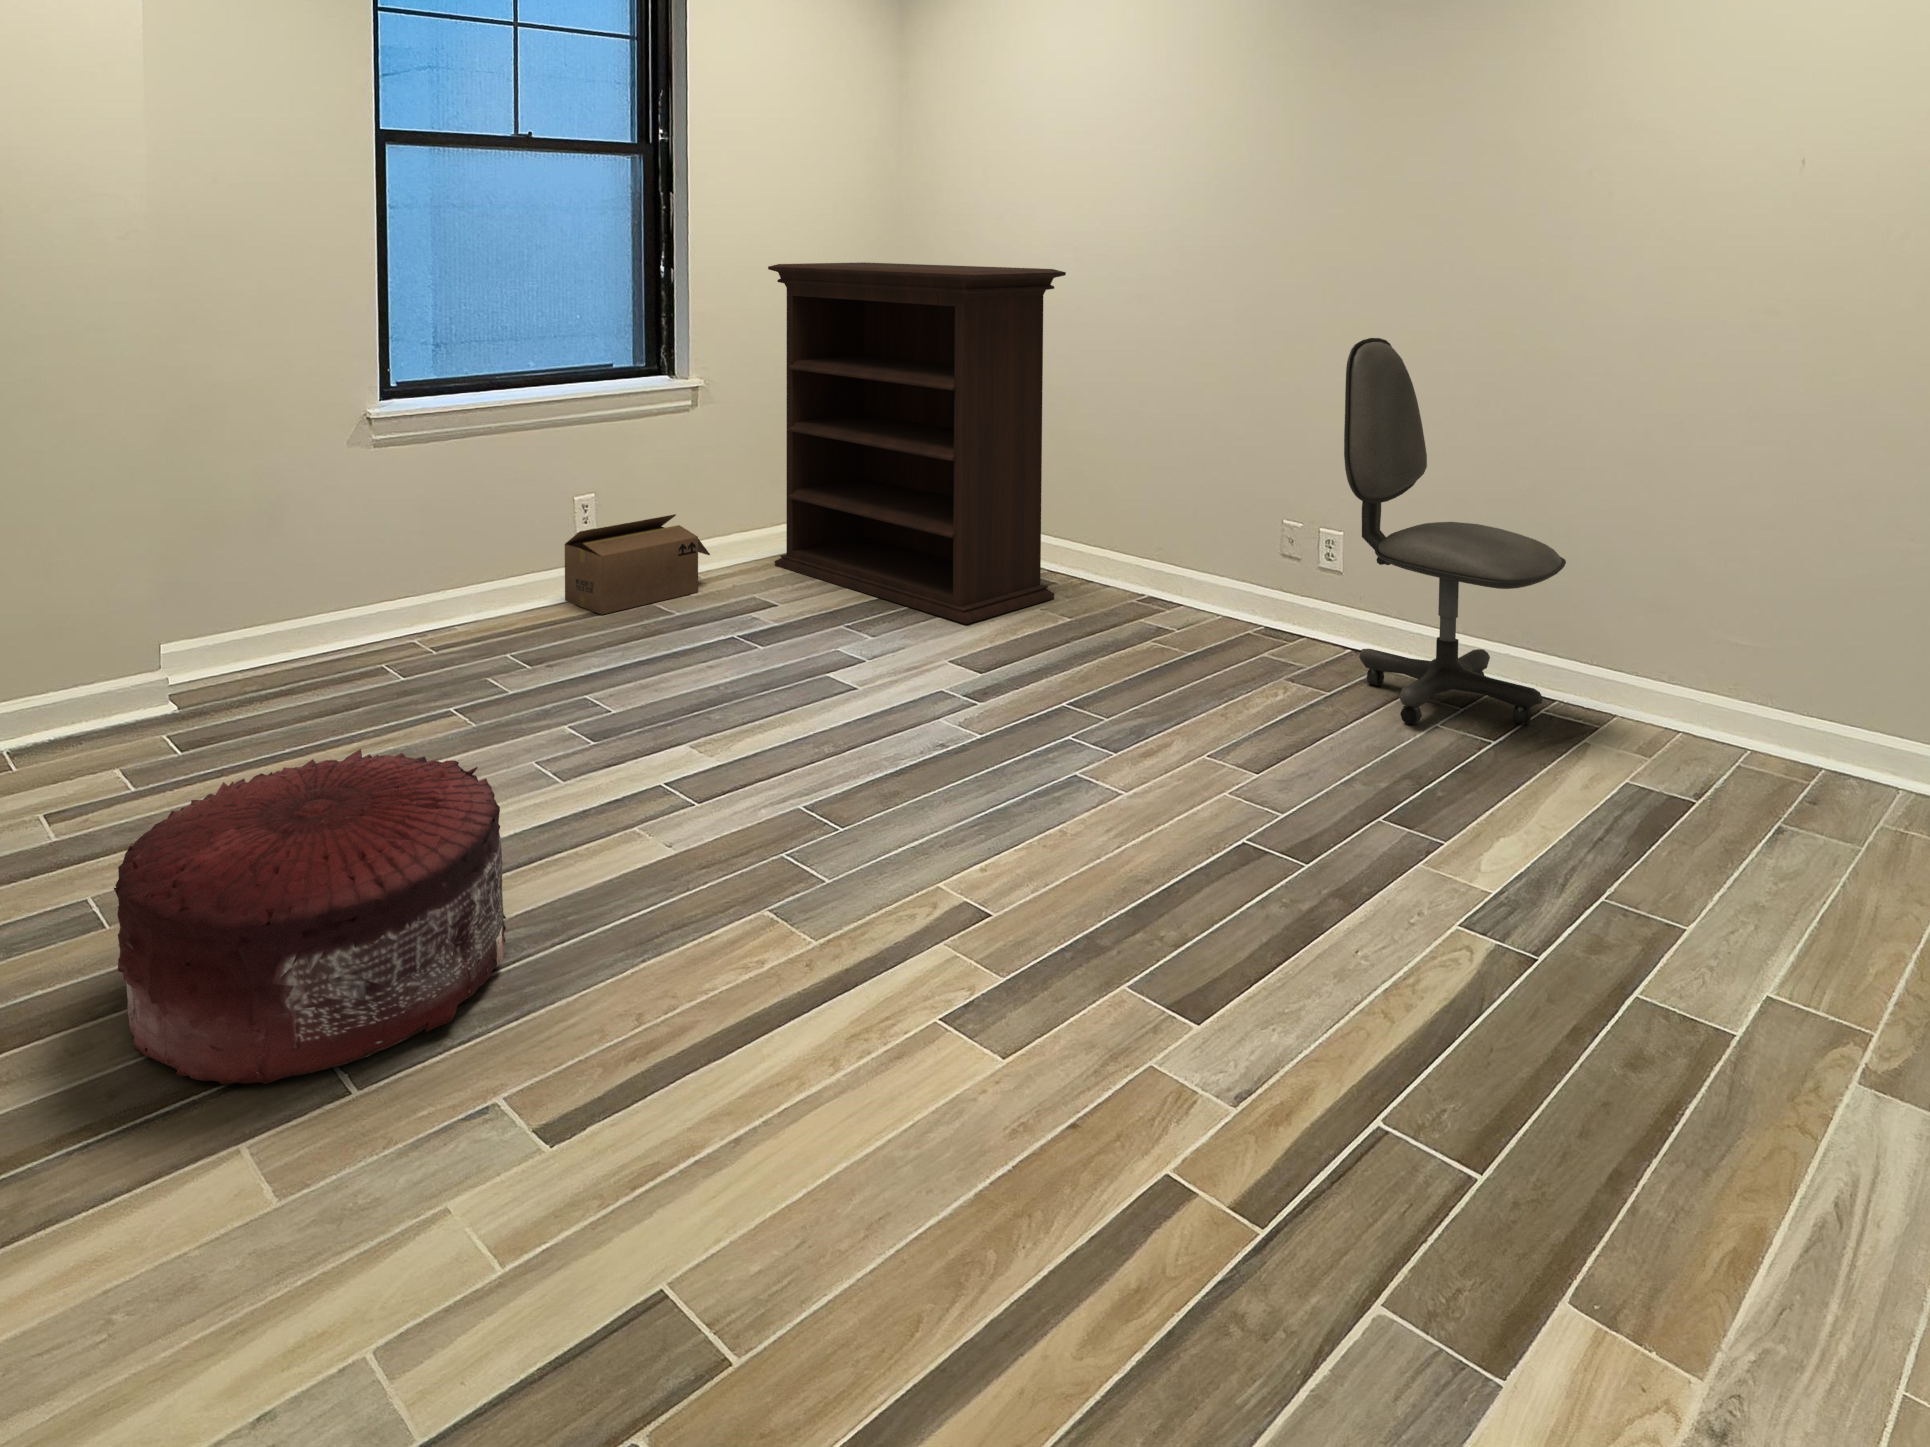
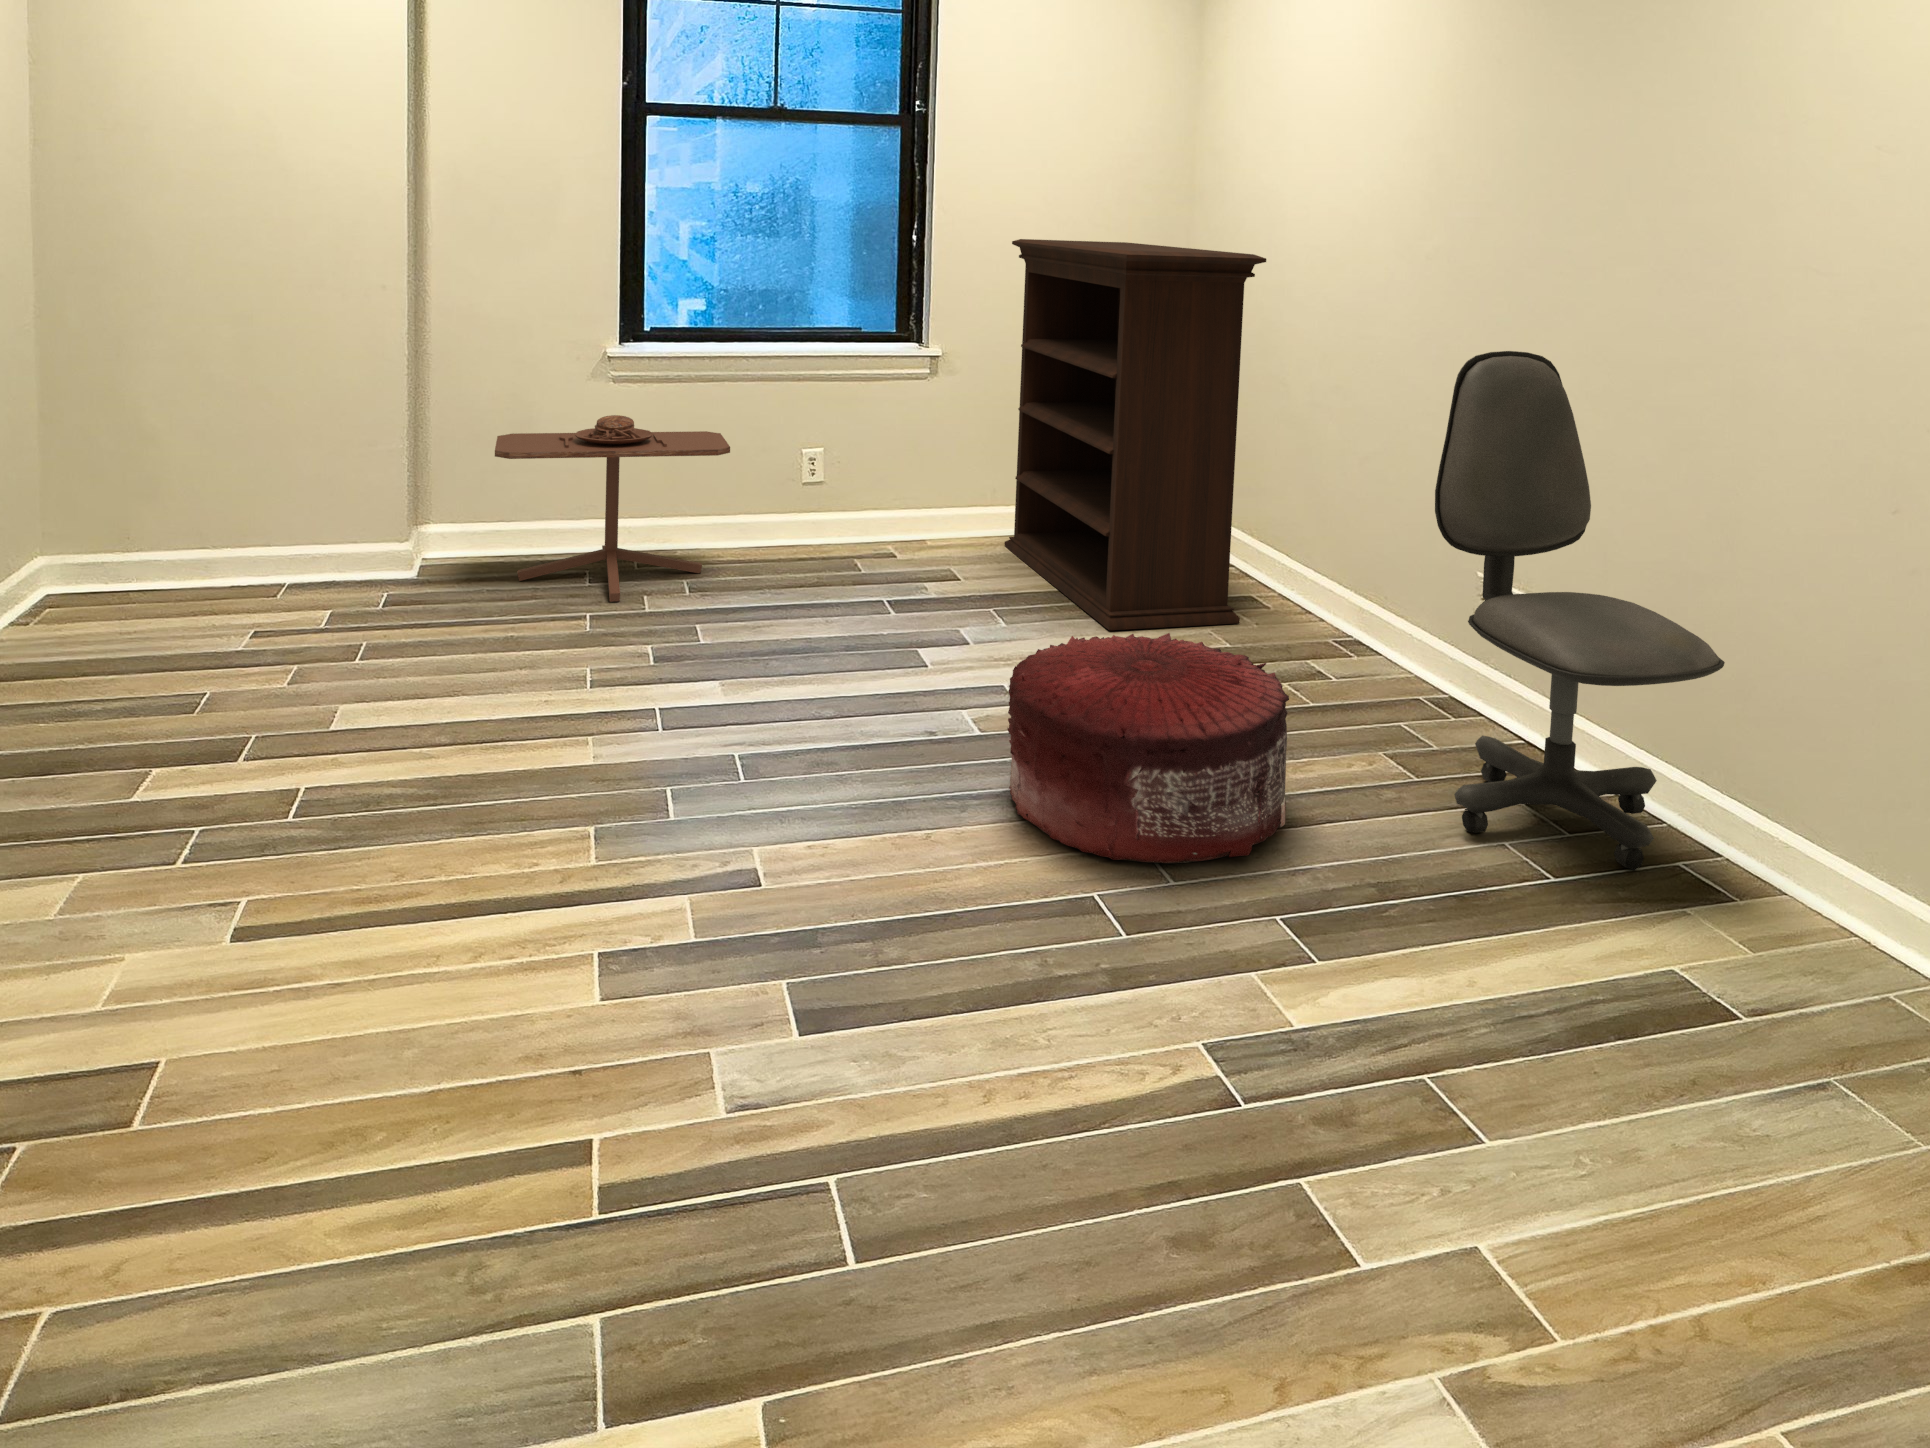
side table: none [273,483,557,690] -> present [495,415,730,602]
cardboard box: present [565,514,710,615] -> none [783,479,923,563]
pouf: present [114,749,506,1084] -> present [1008,633,1289,863]

